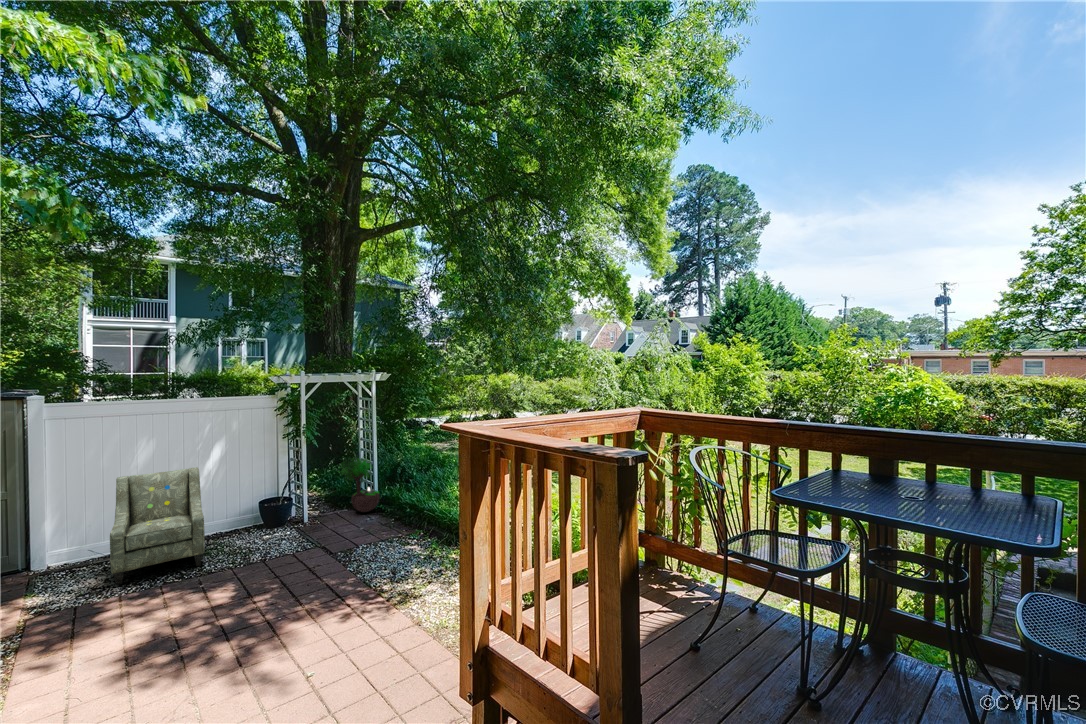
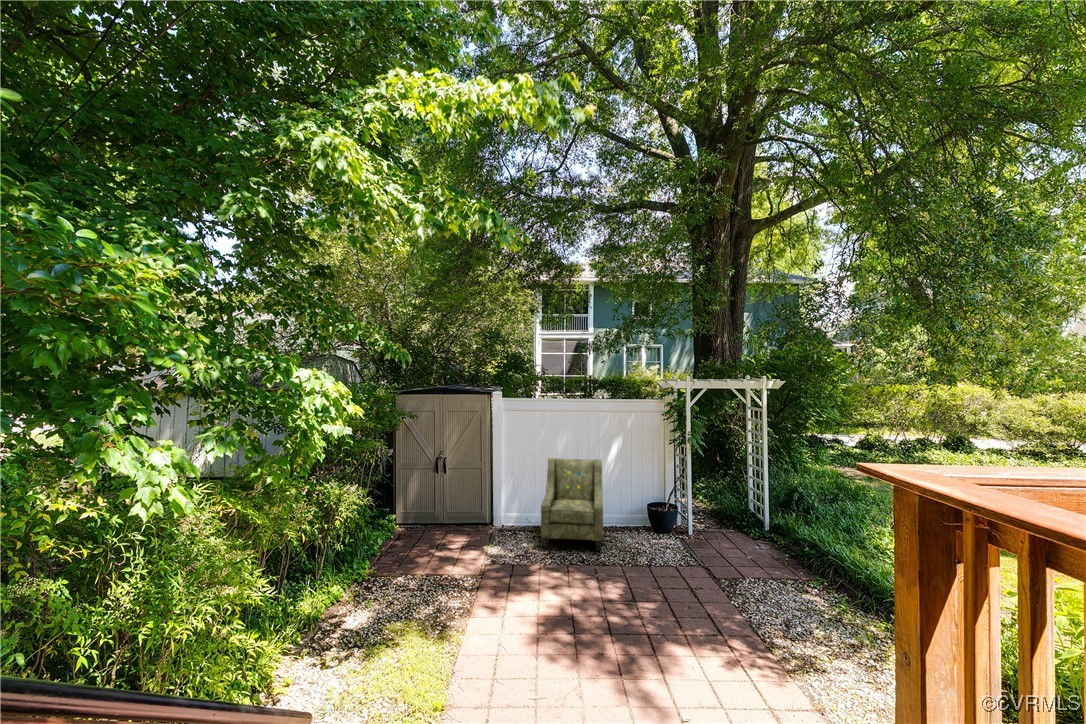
potted tree: present [339,458,380,512] -> none [722,469,772,541]

